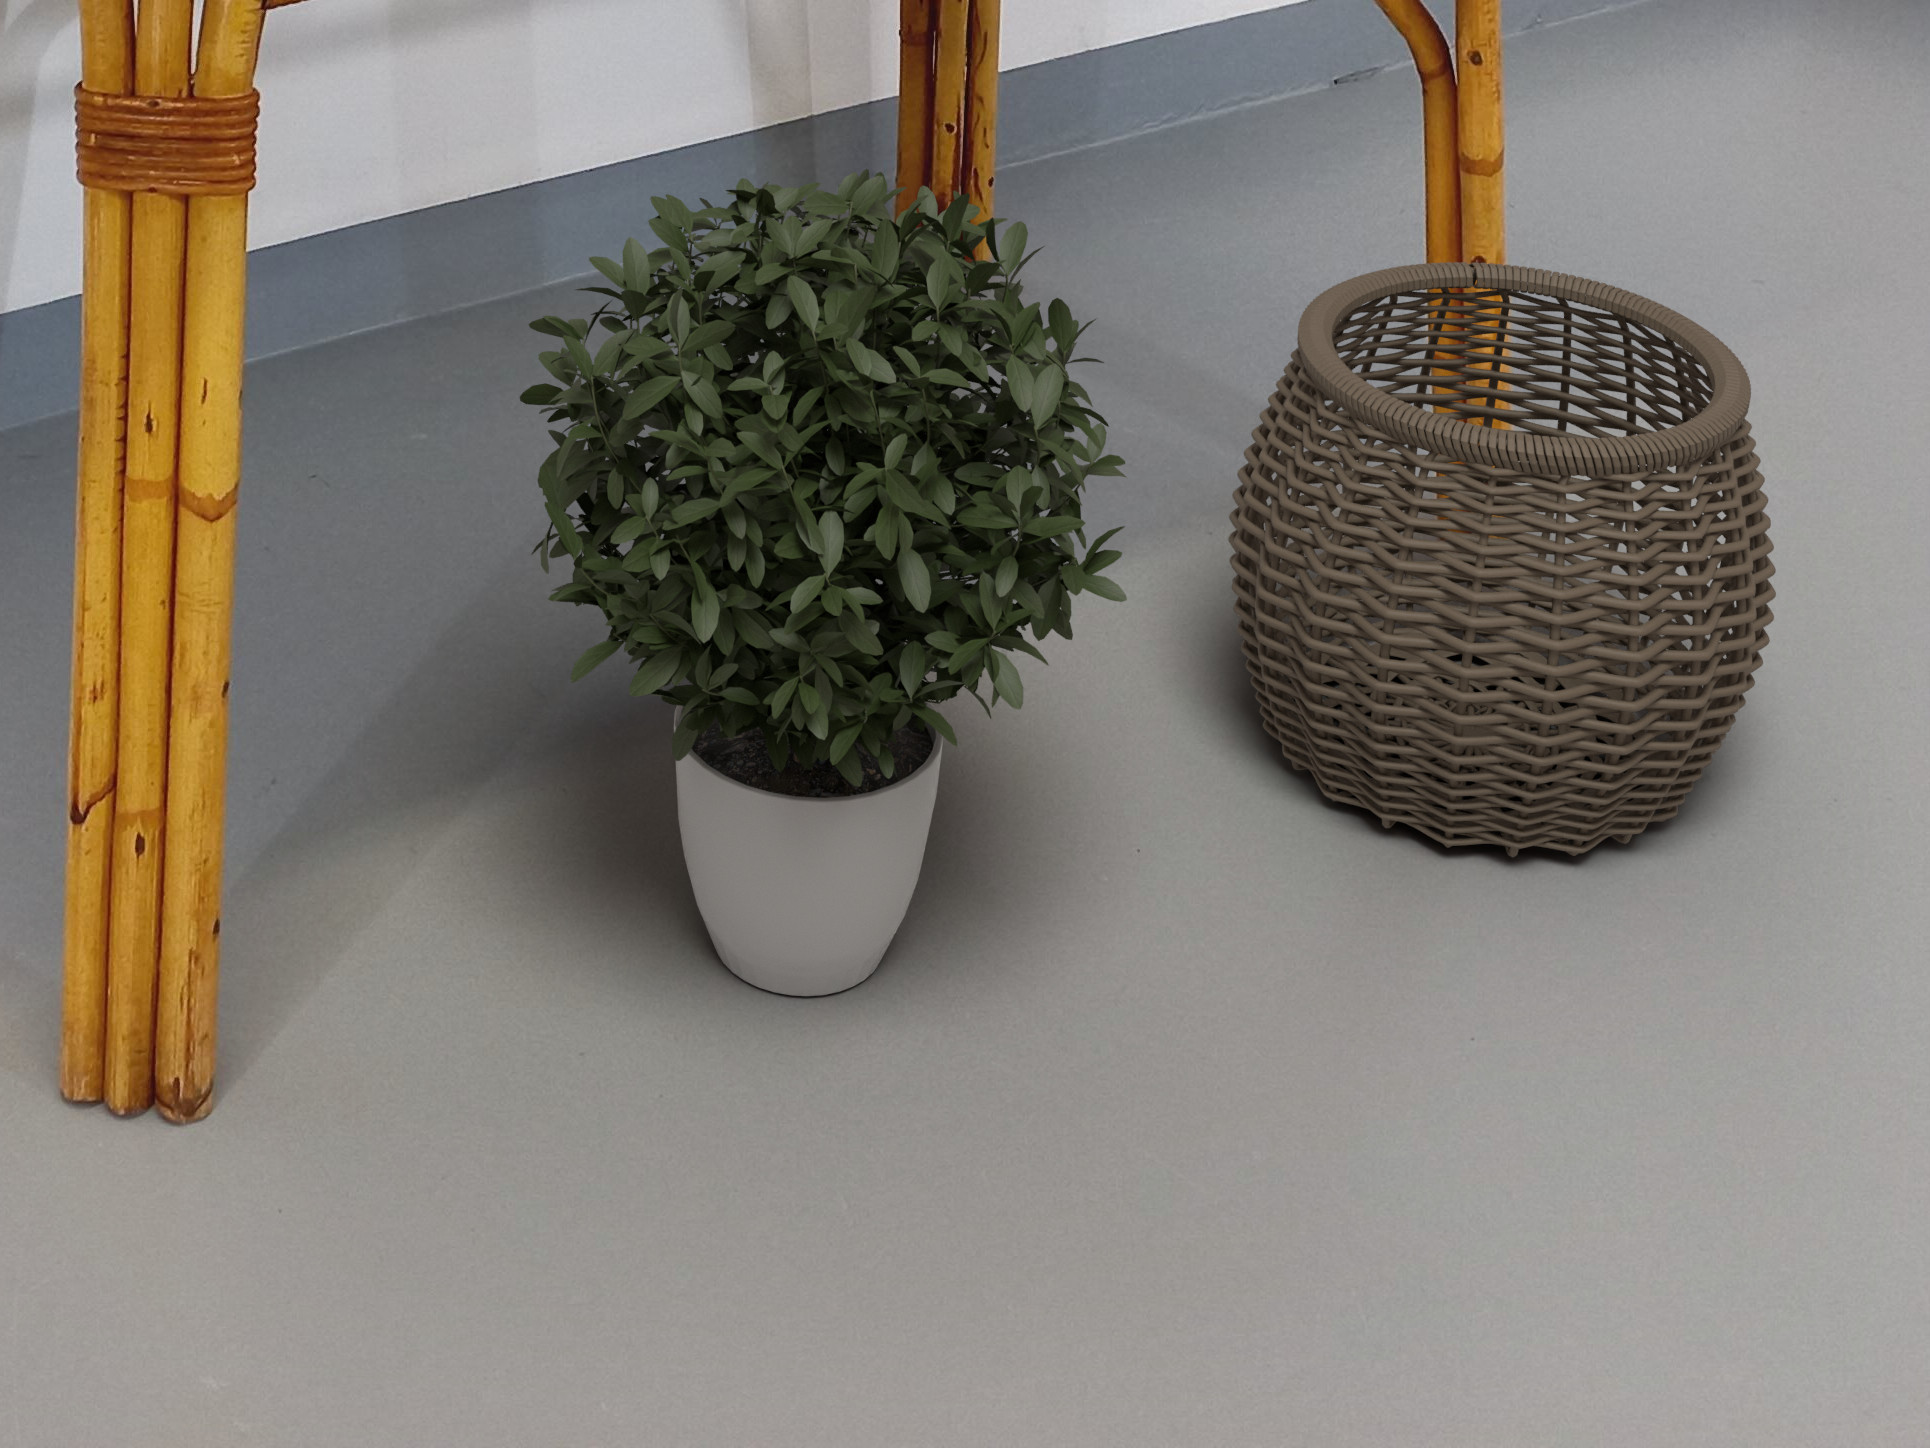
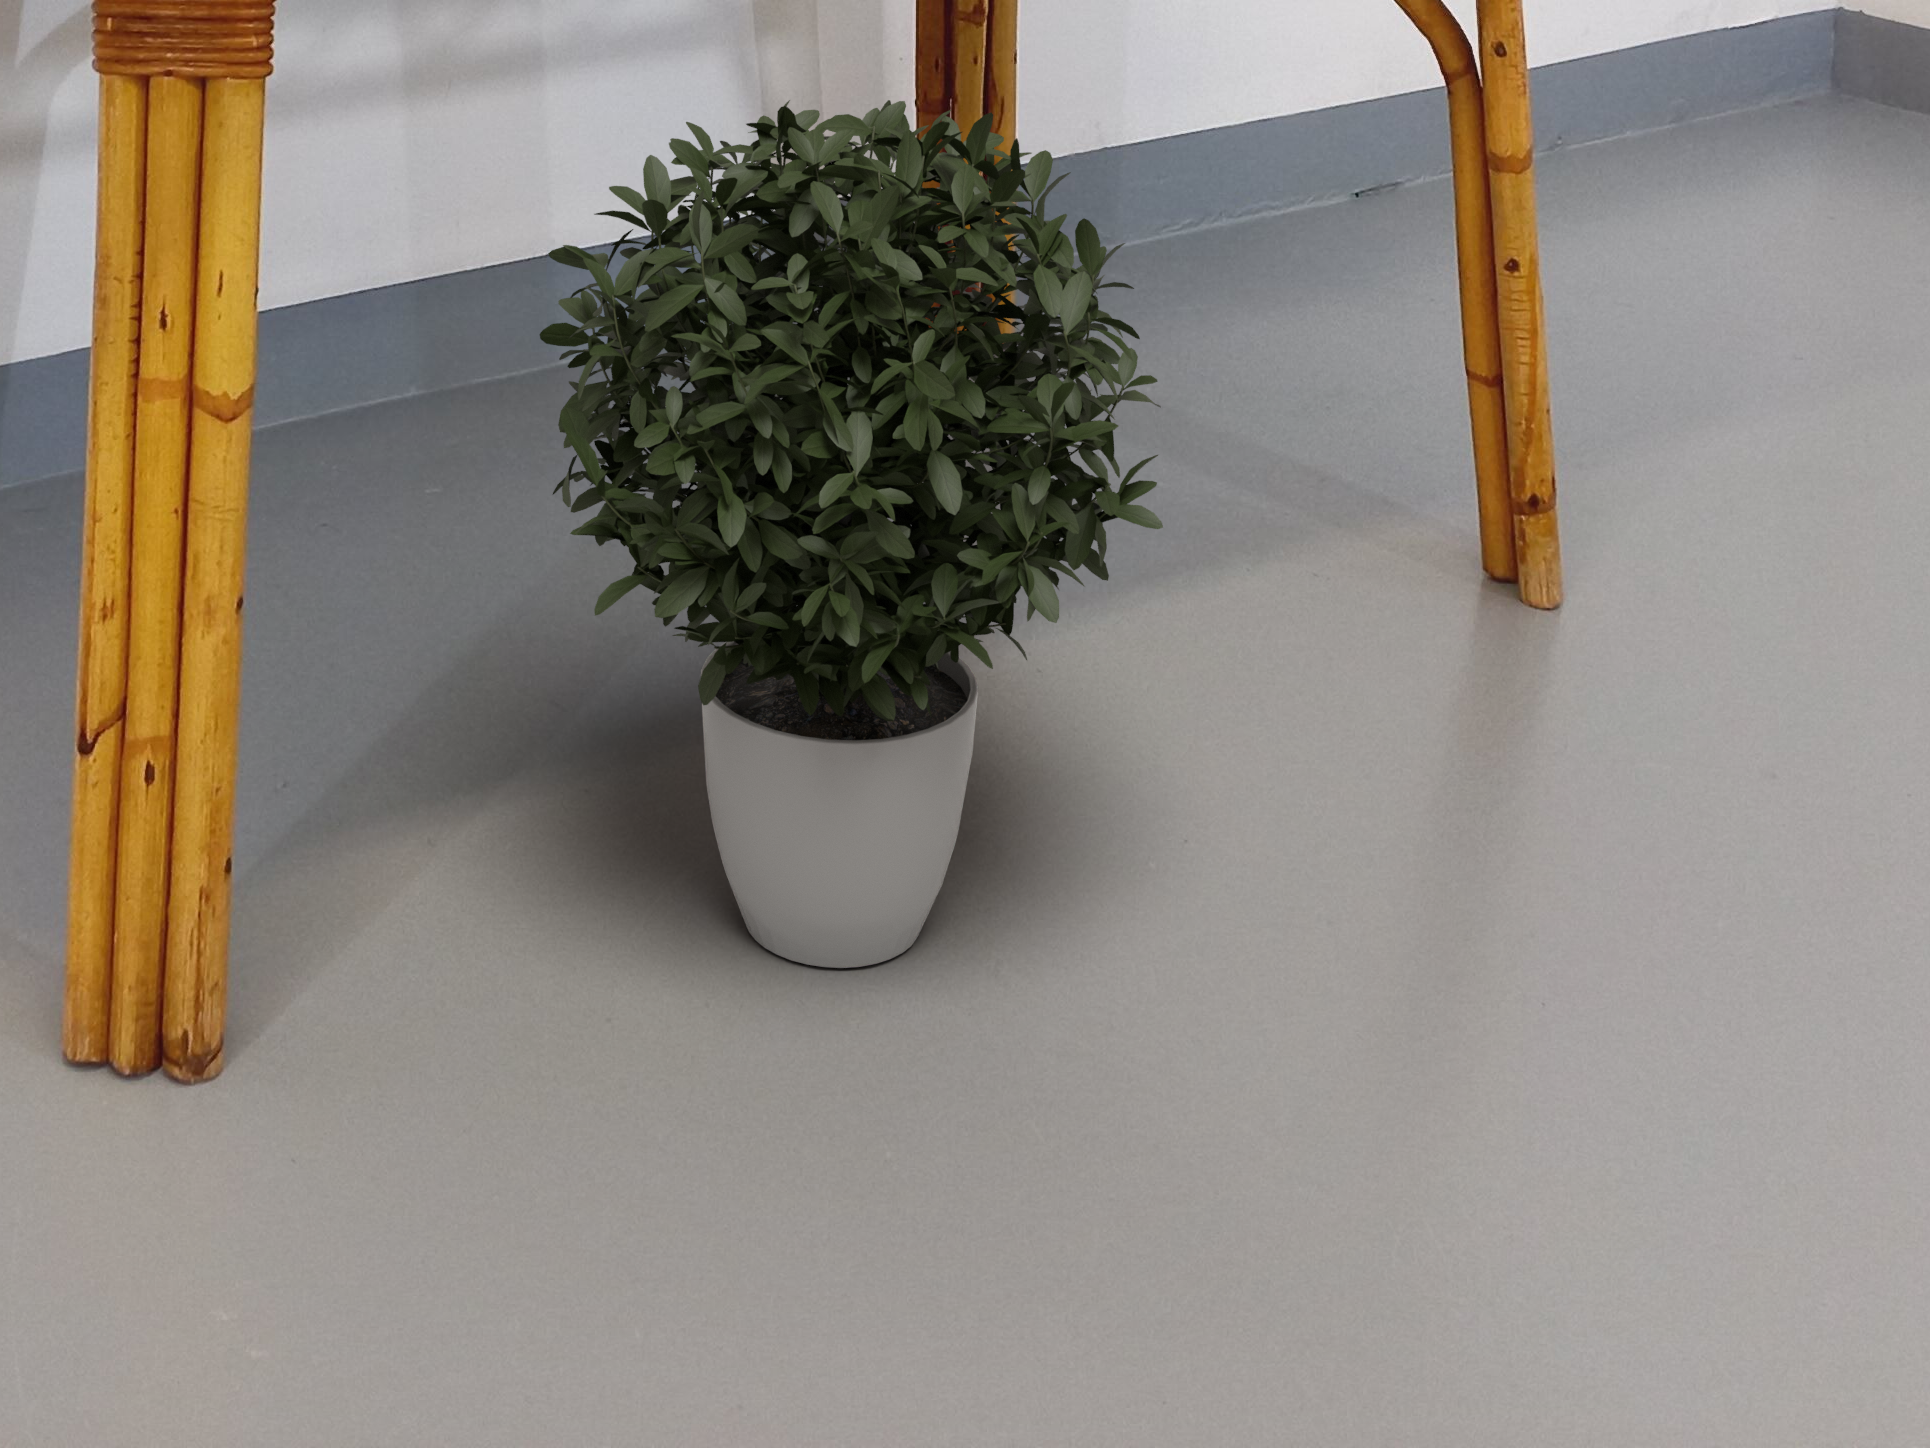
woven basket: present [1228,262,1776,857] -> none [1266,253,1828,843]

